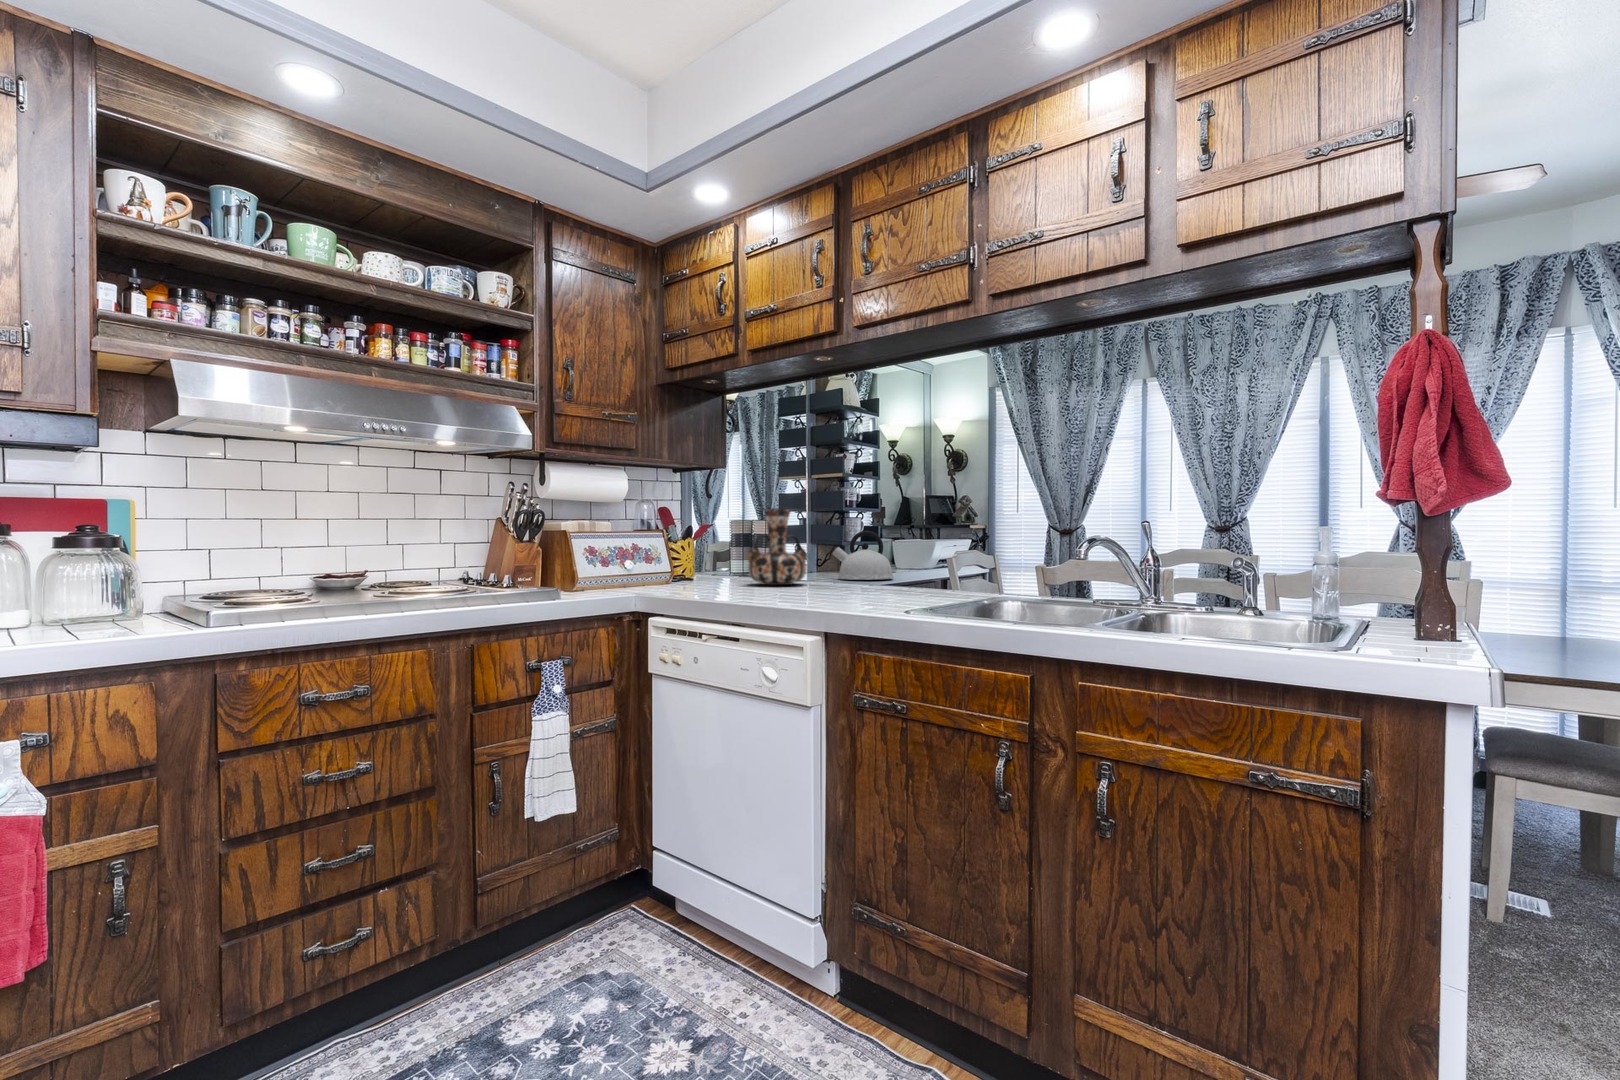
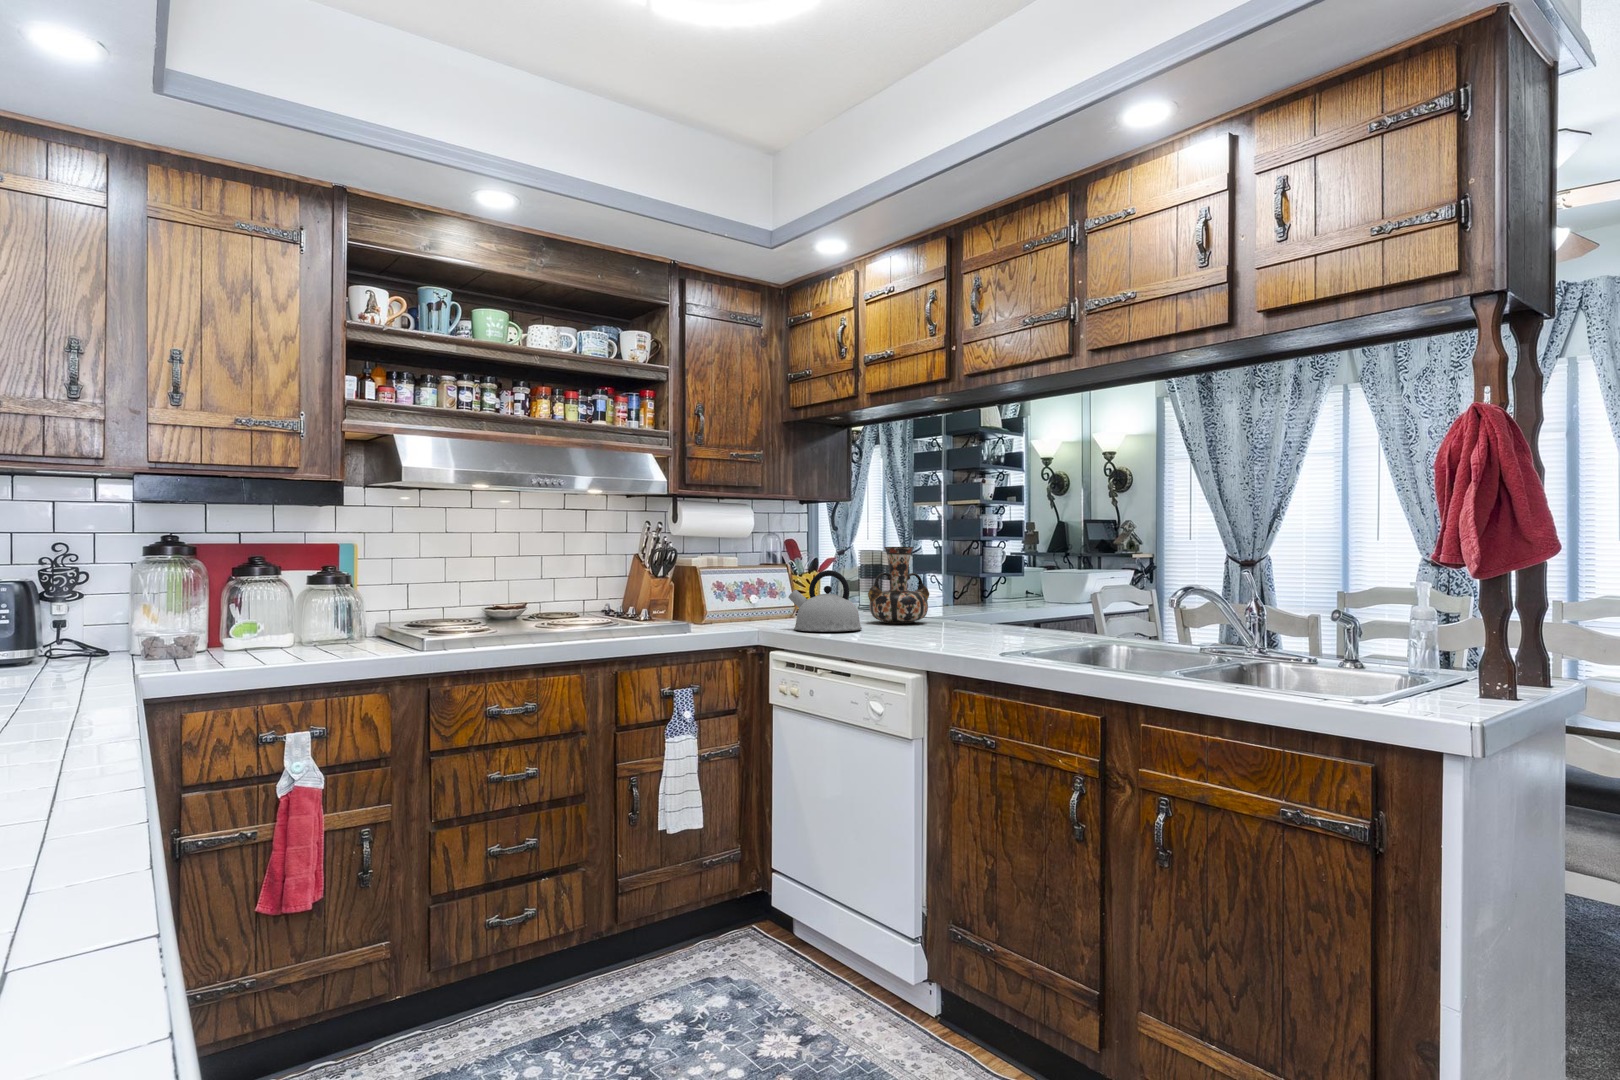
kettle: present [832,531,893,580] -> present [788,570,862,632]

